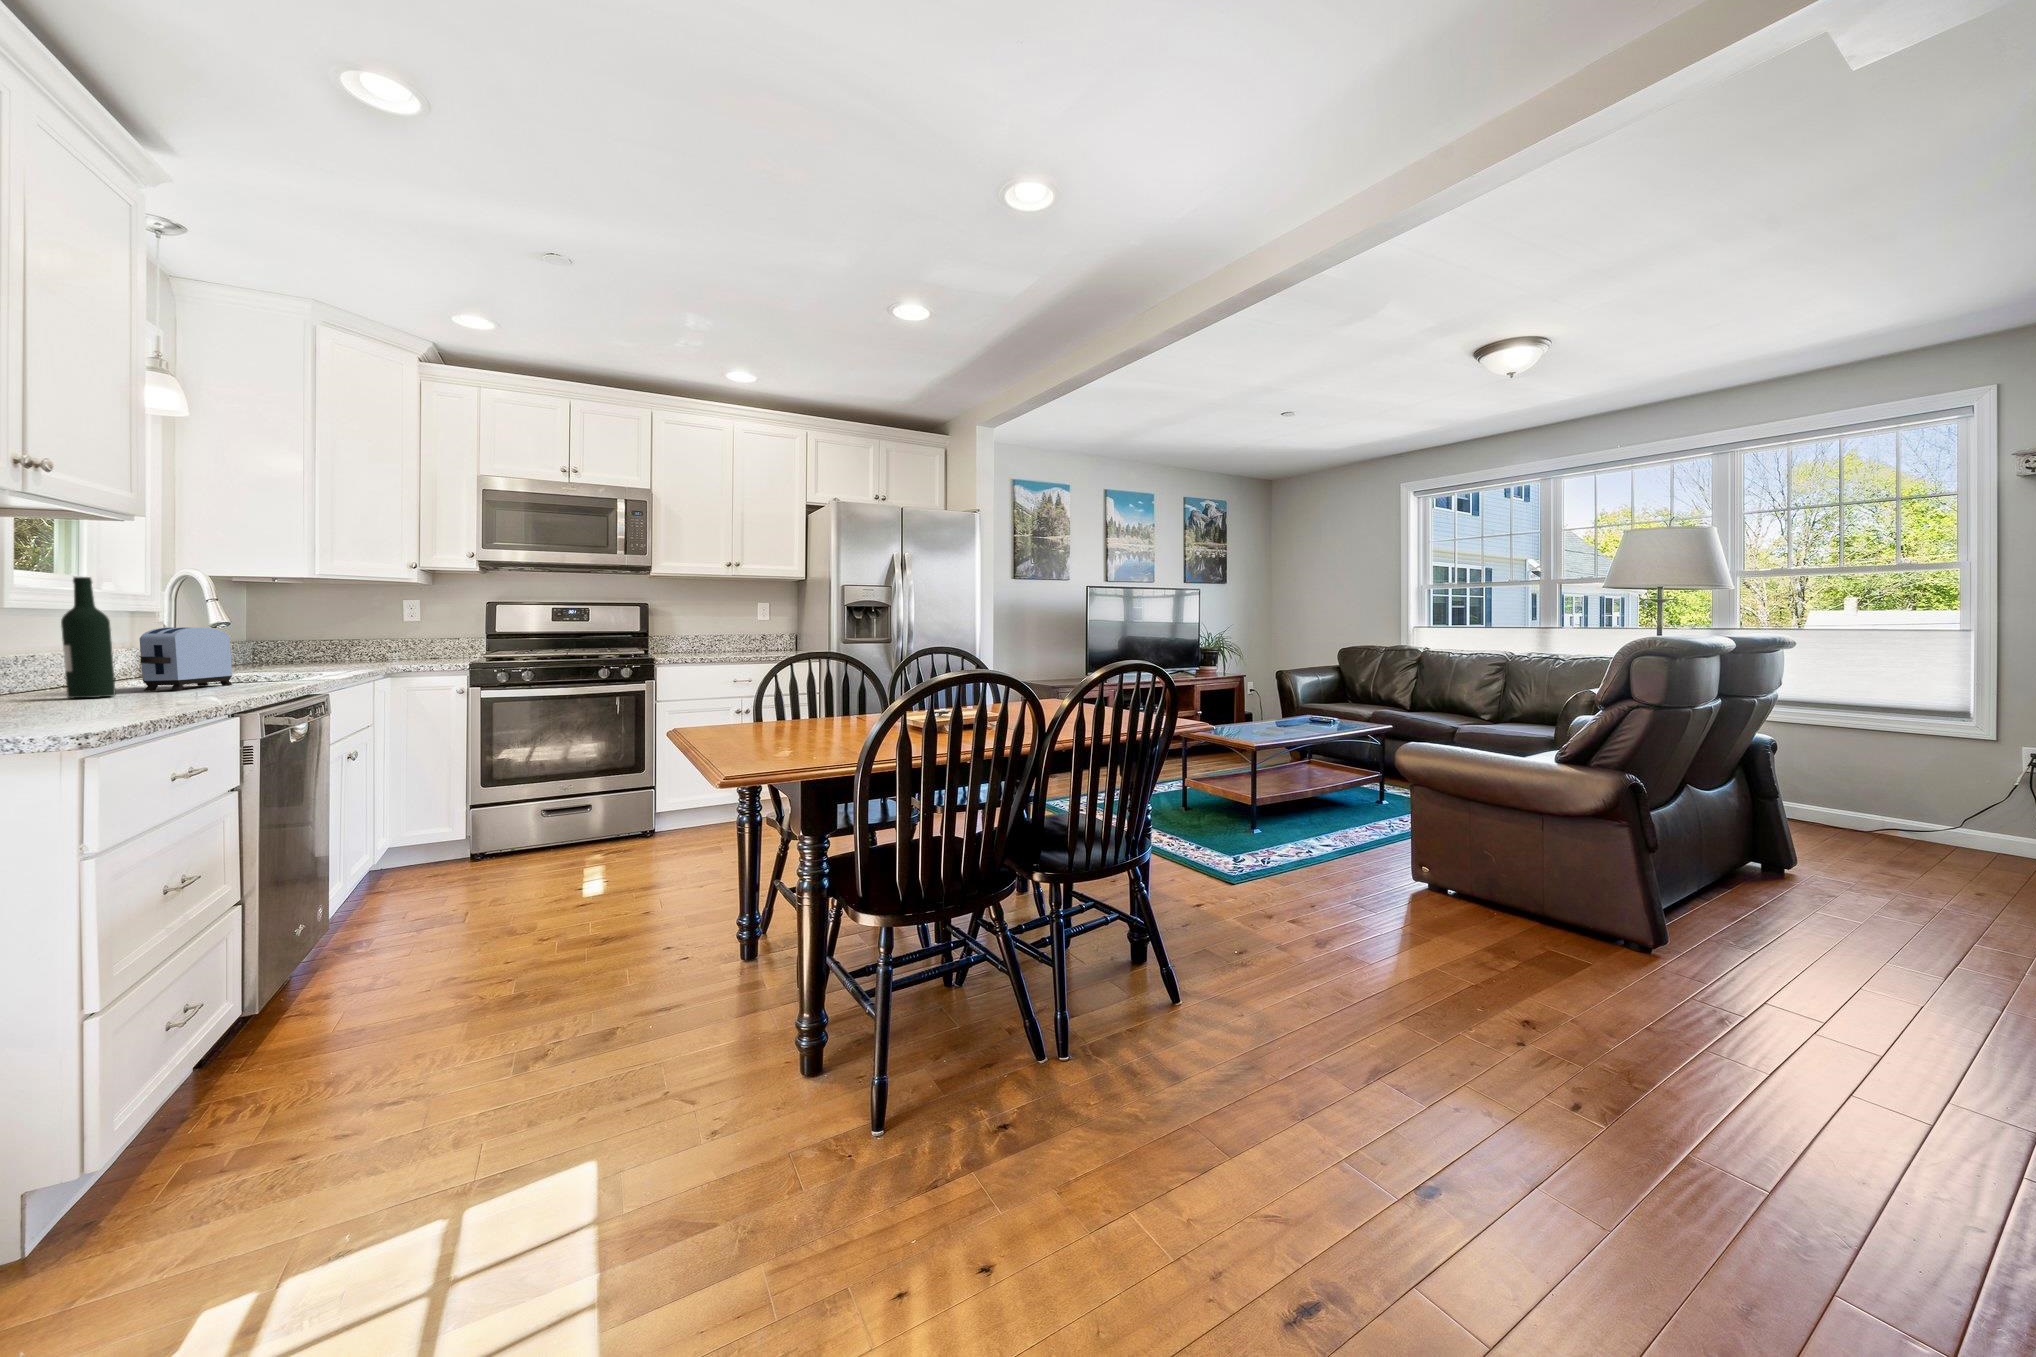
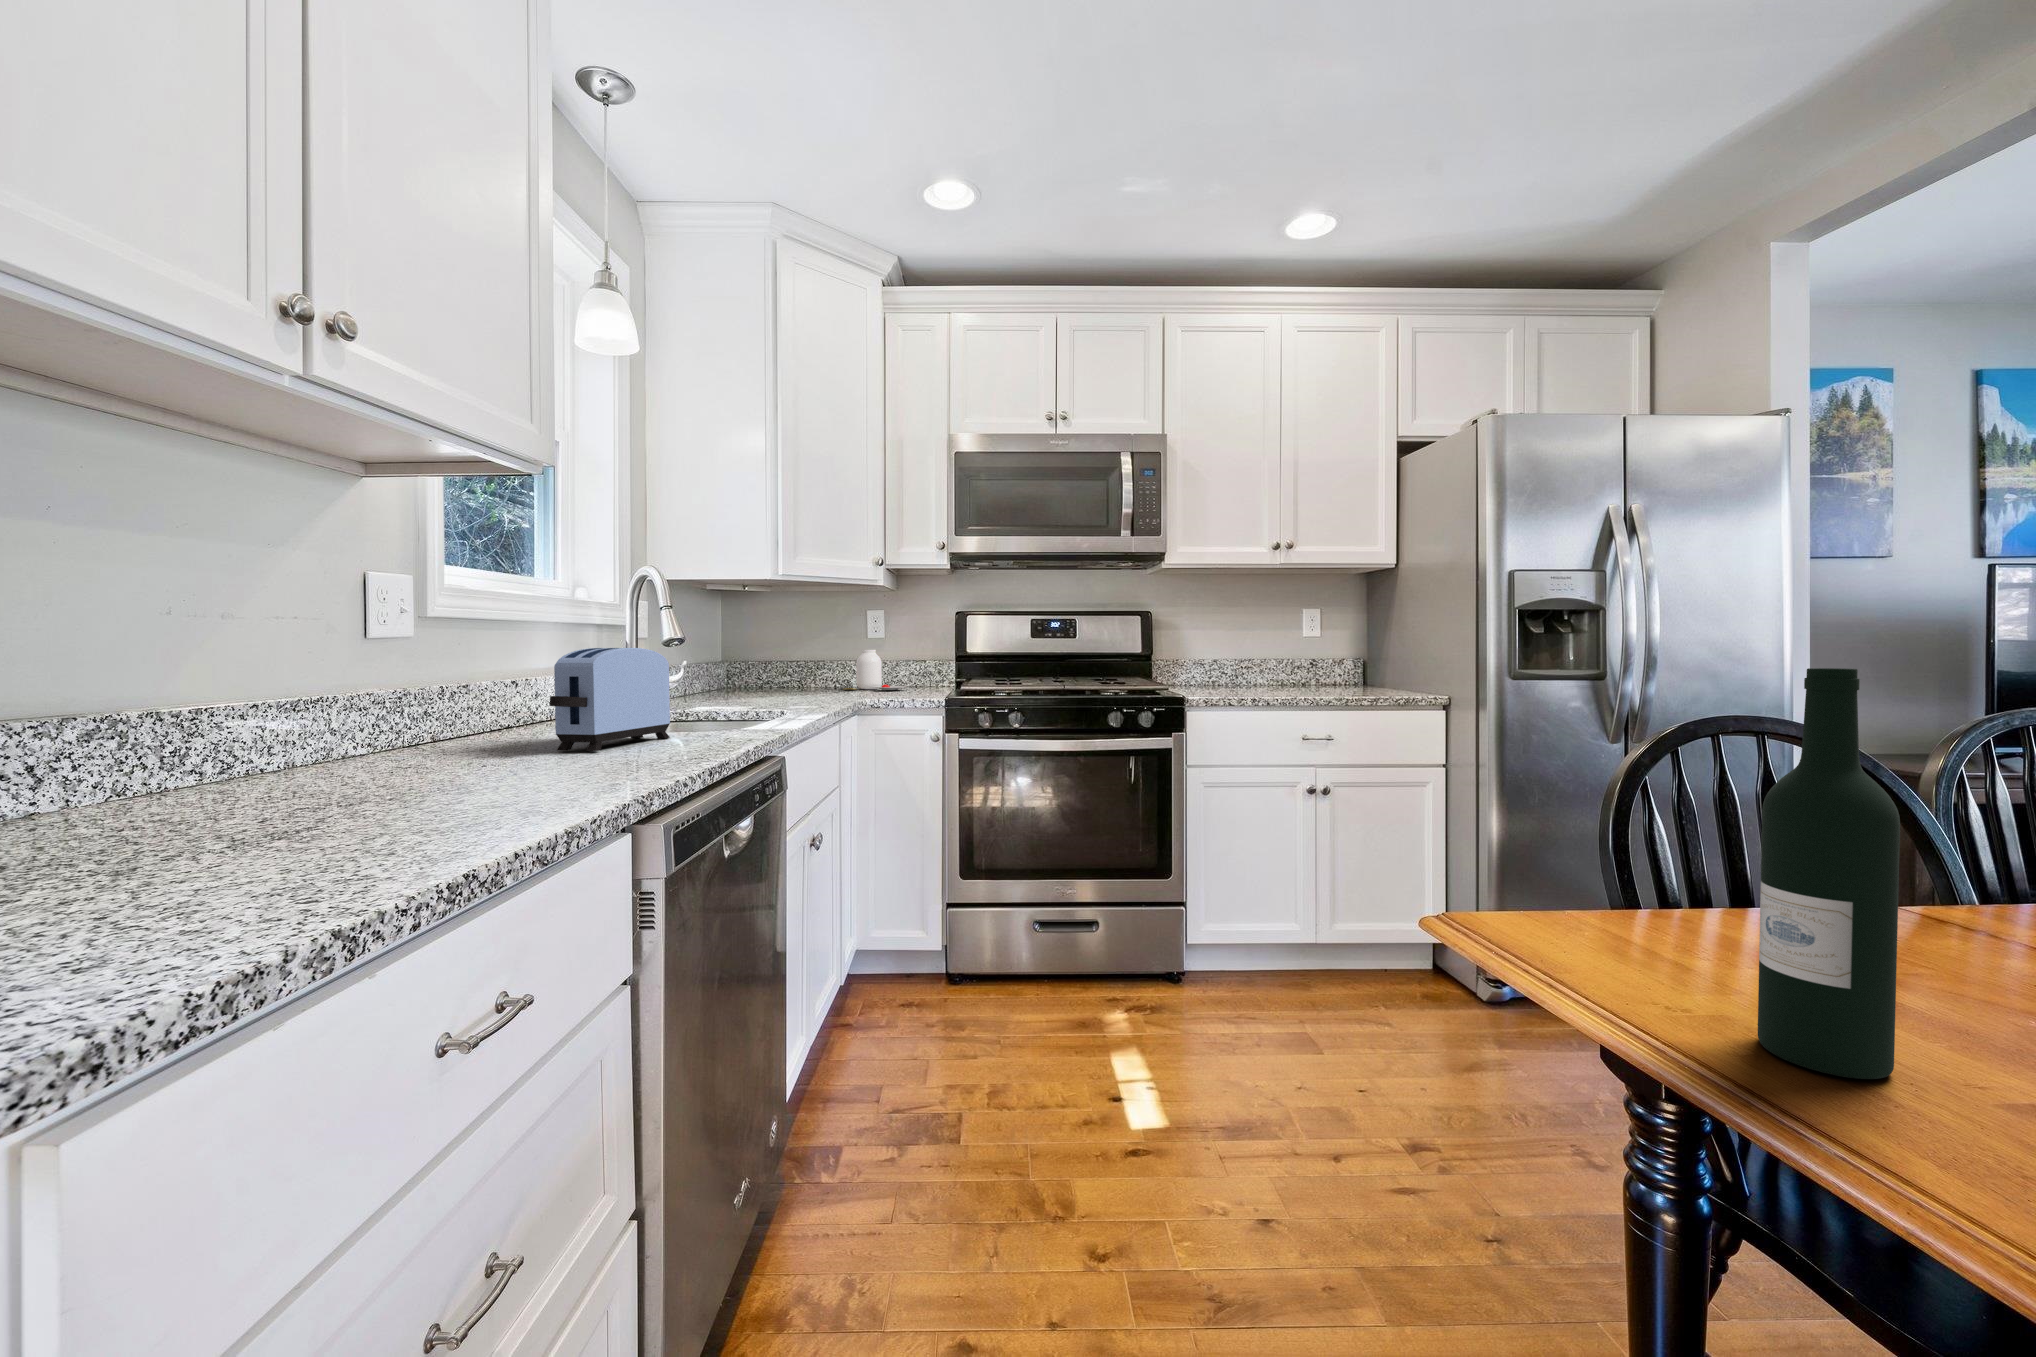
wine bottle: present [61,577,116,698] -> present [1758,668,1900,1079]
jar: none [379,630,441,661] -> present [843,650,906,690]

